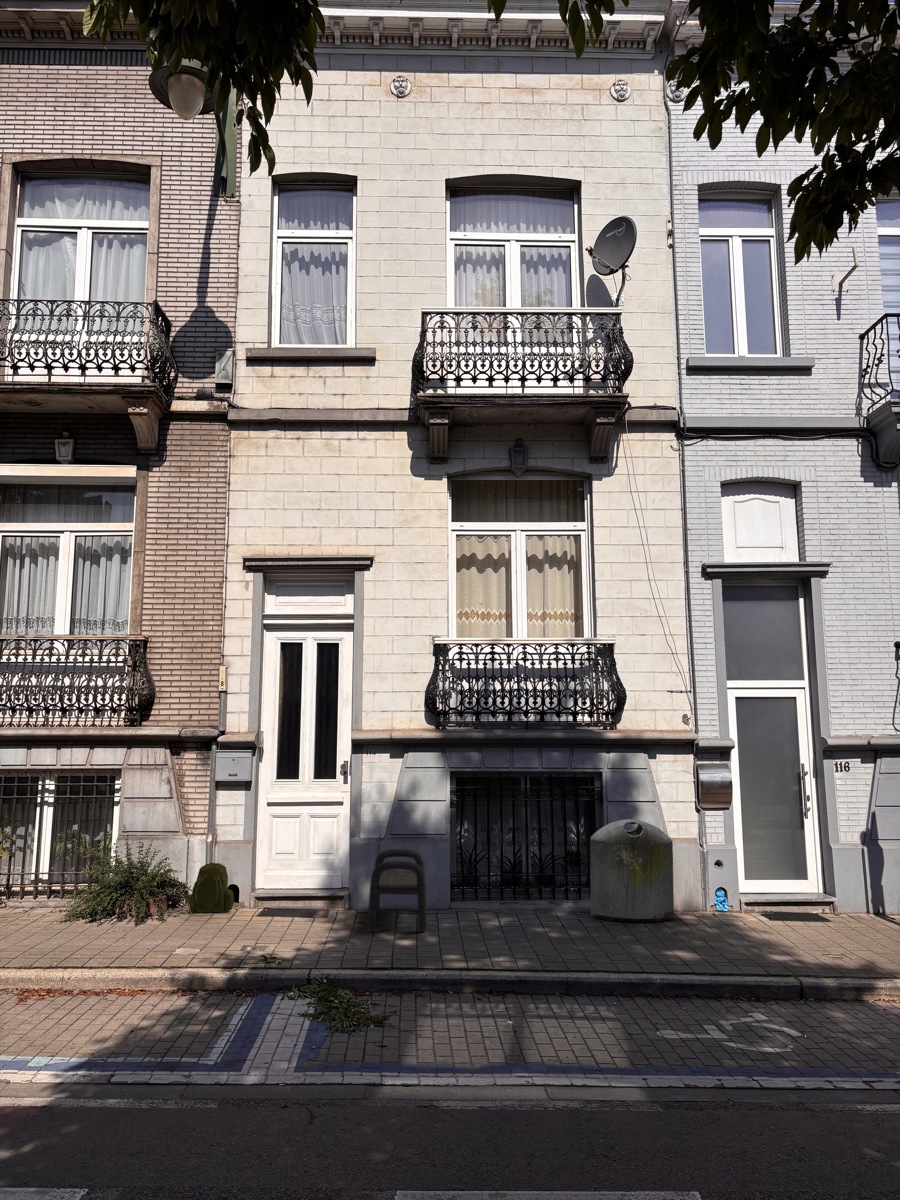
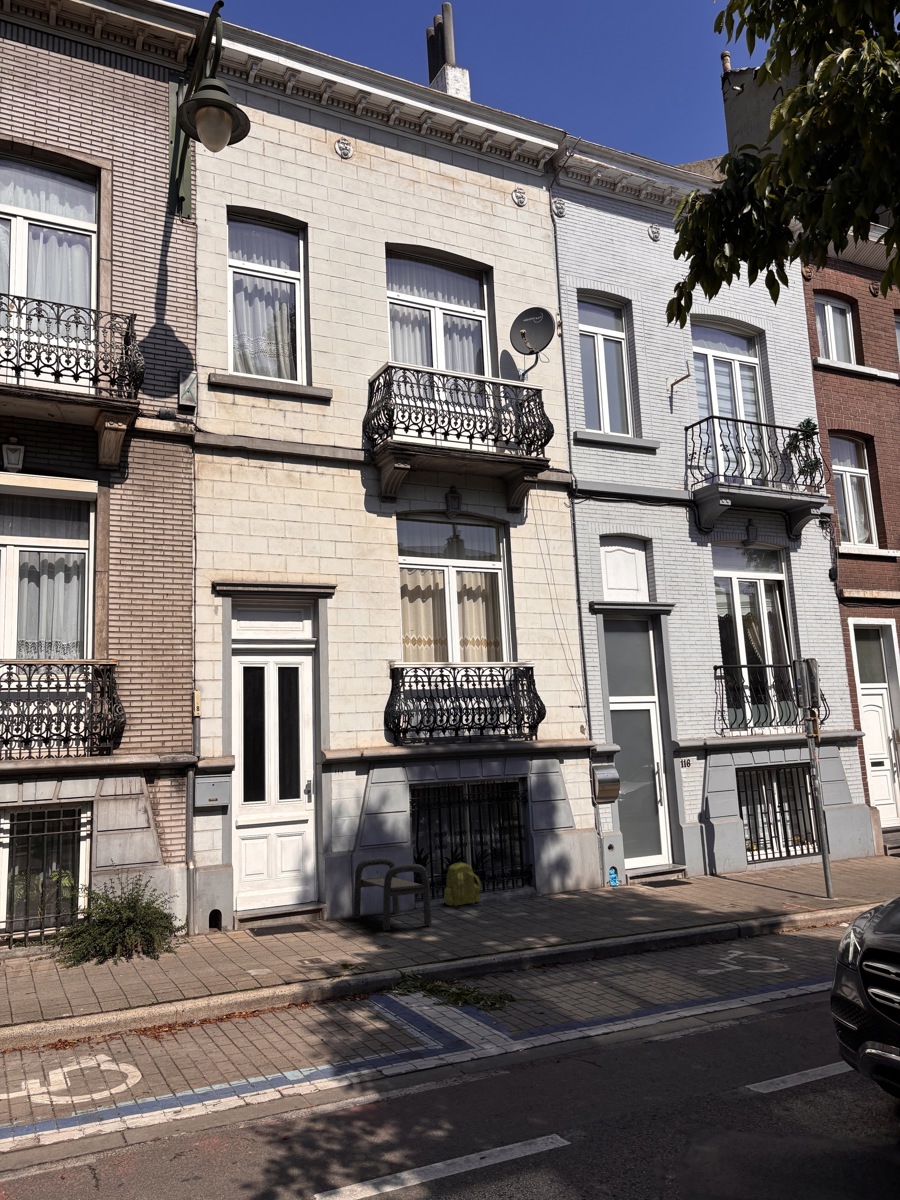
trash can: present [590,819,674,922] -> none [528,815,593,901]
backpack: present [189,863,234,913] -> present [444,862,481,906]

